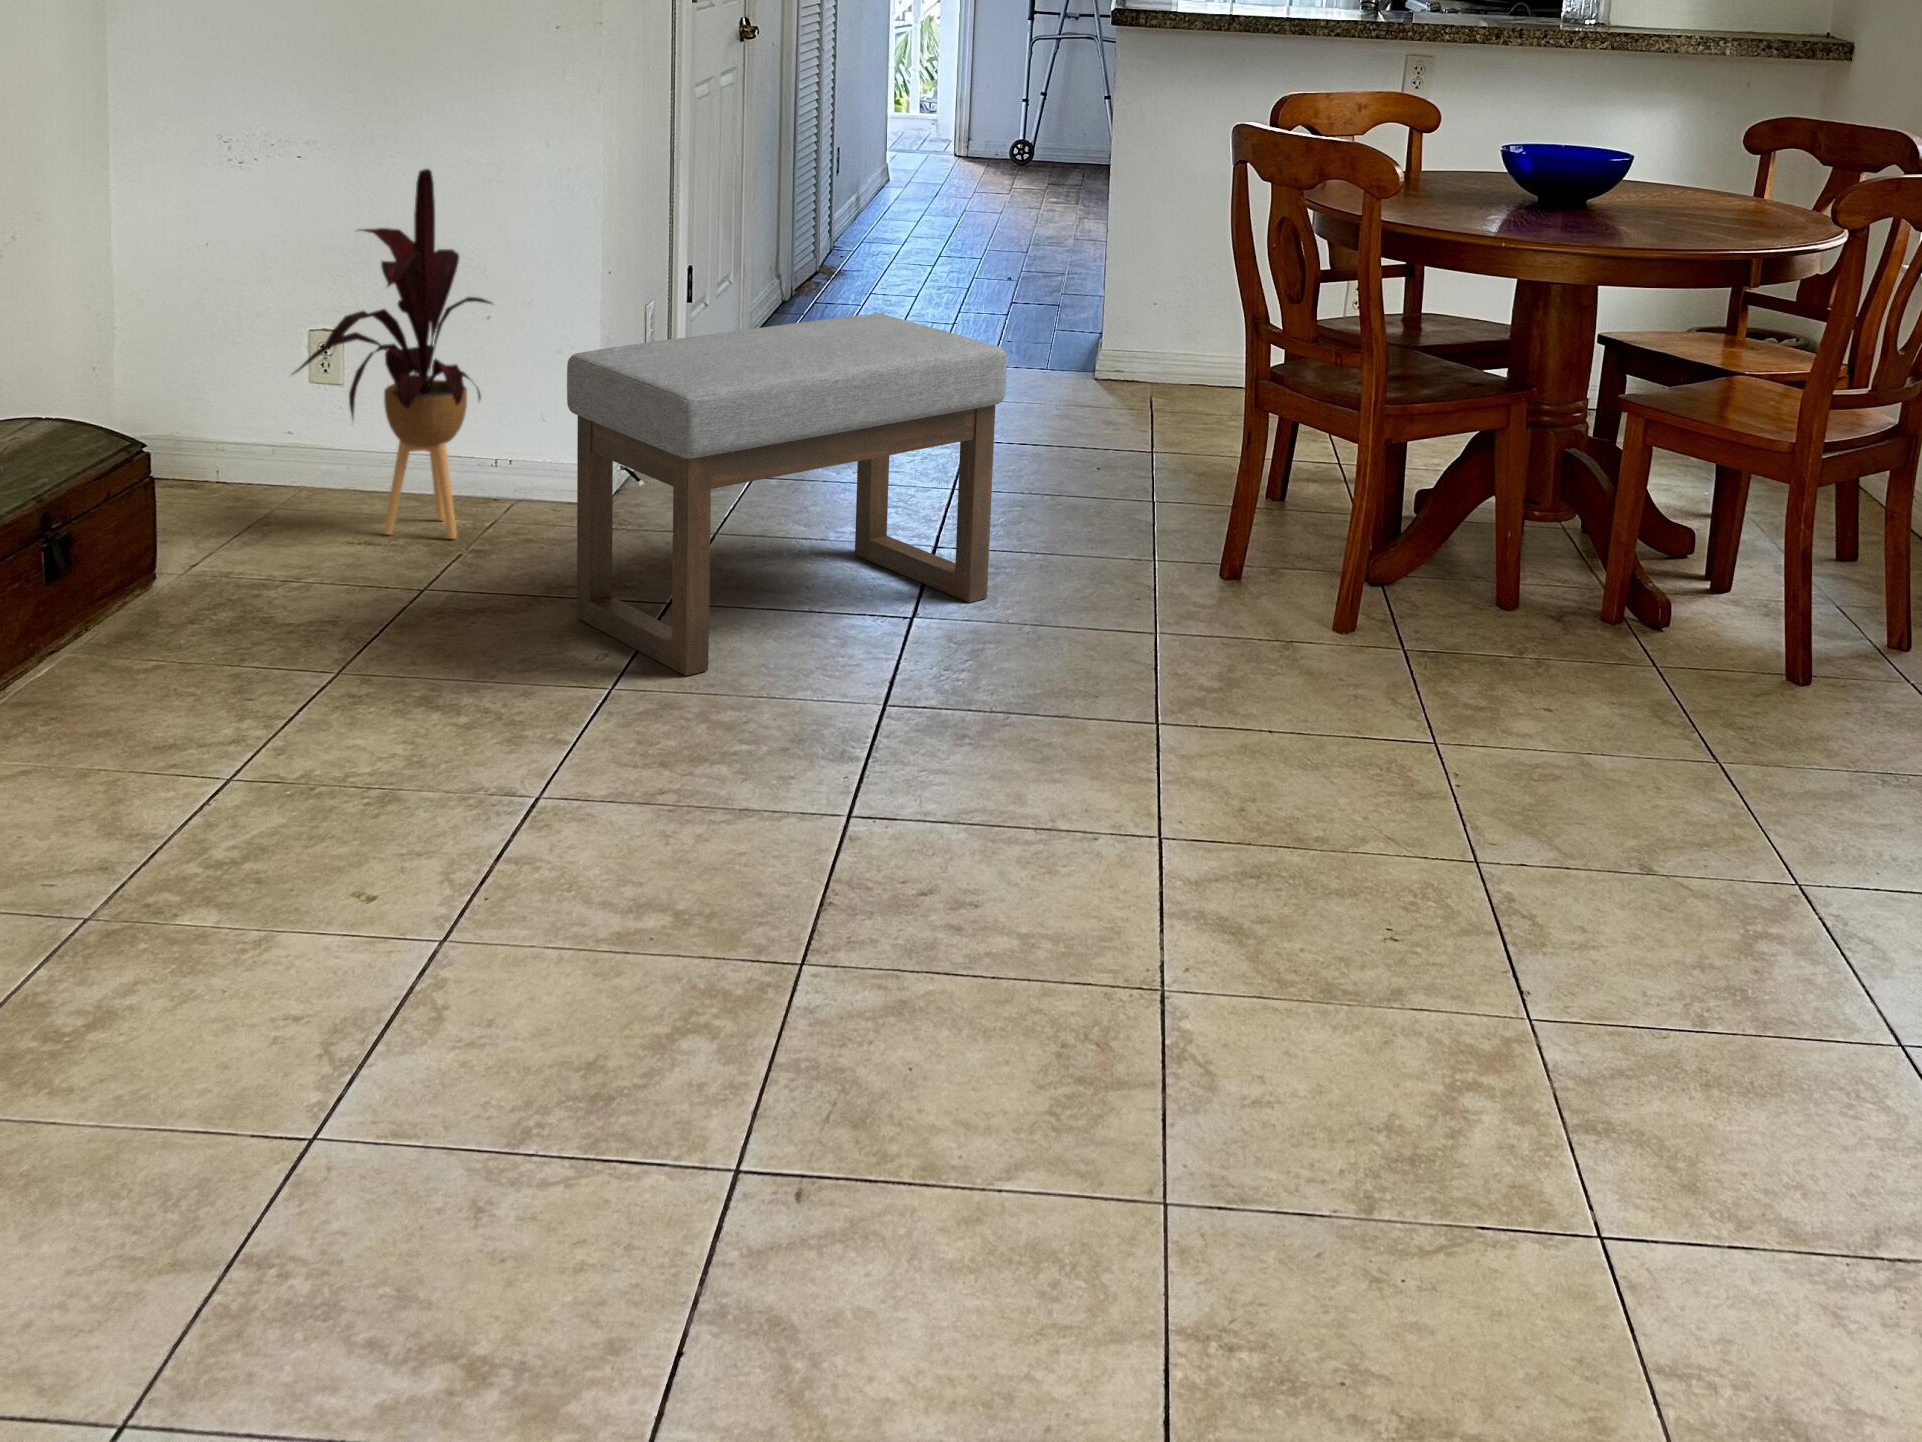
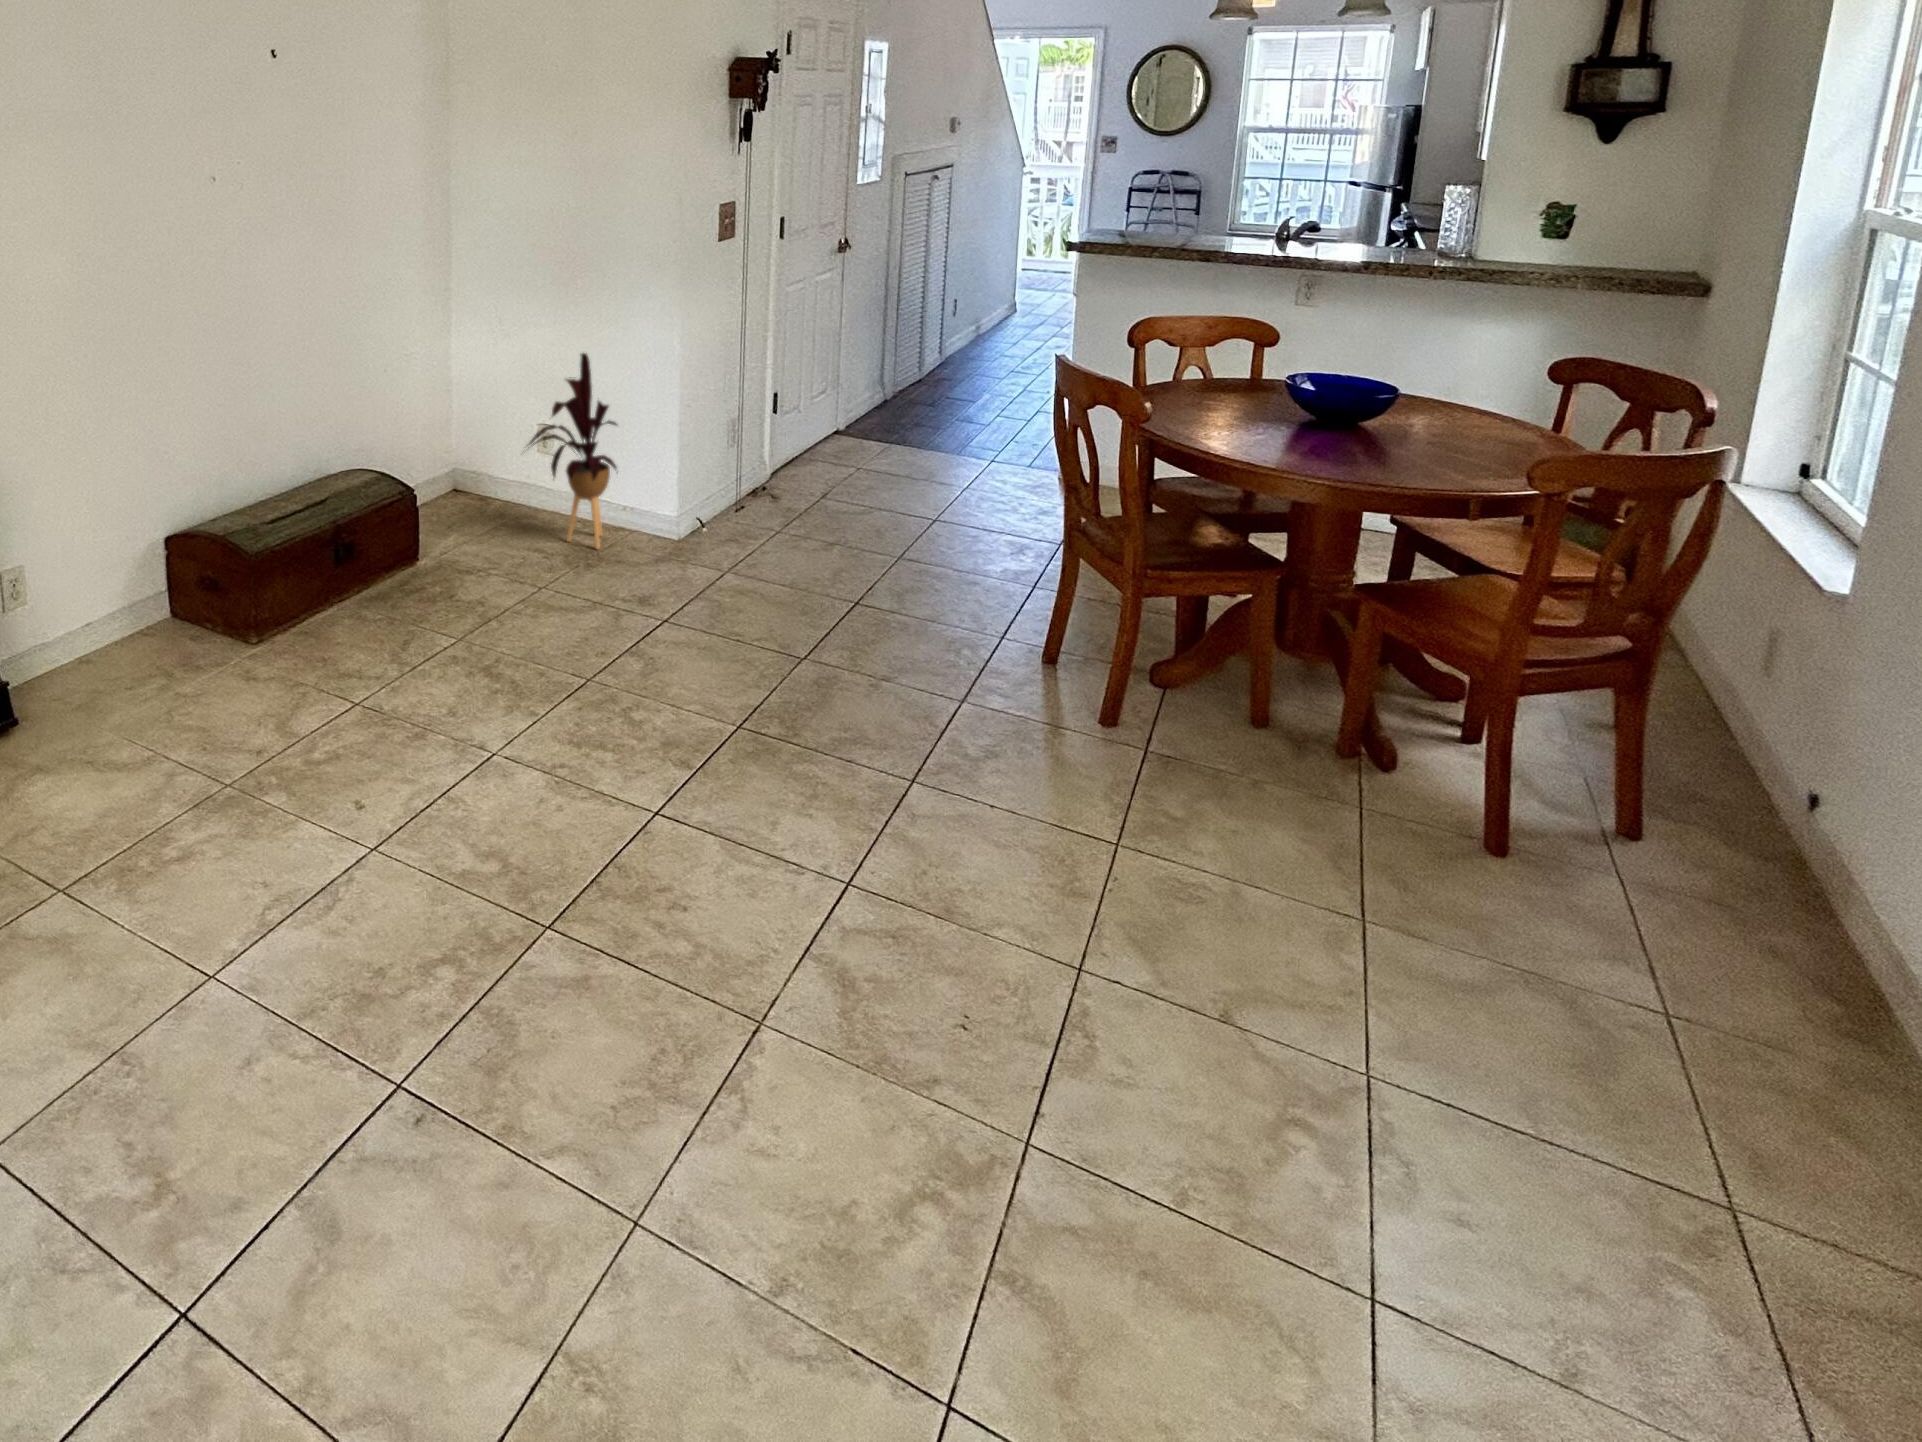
ottoman: present [567,314,1007,676] -> none [620,453,882,664]

